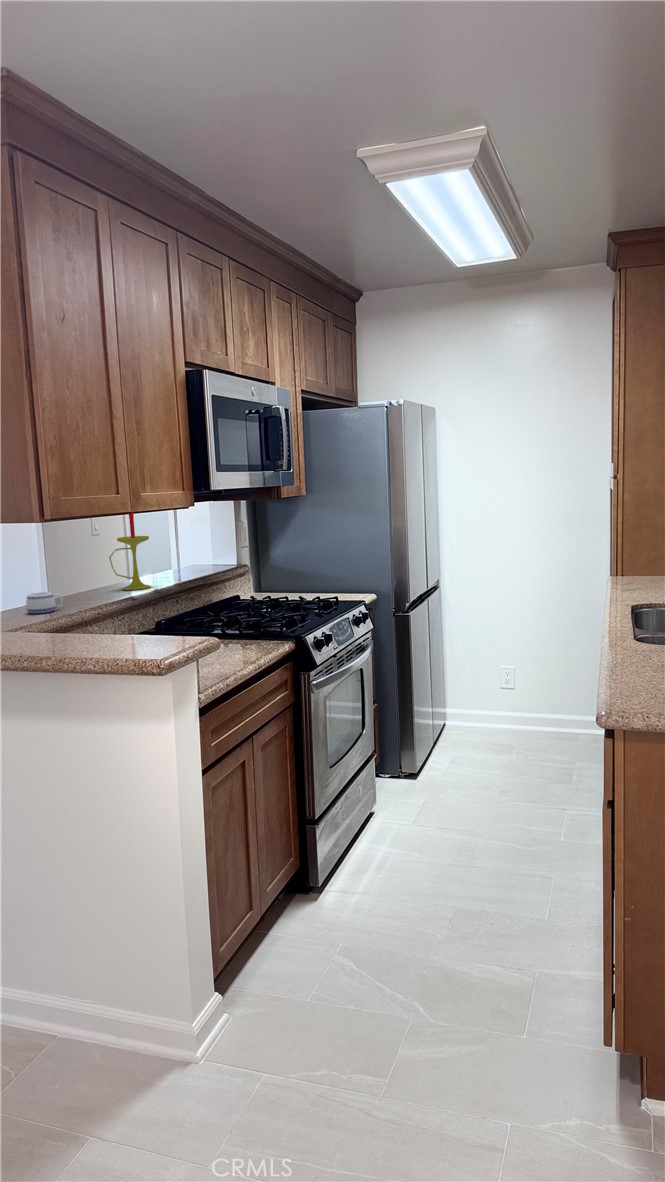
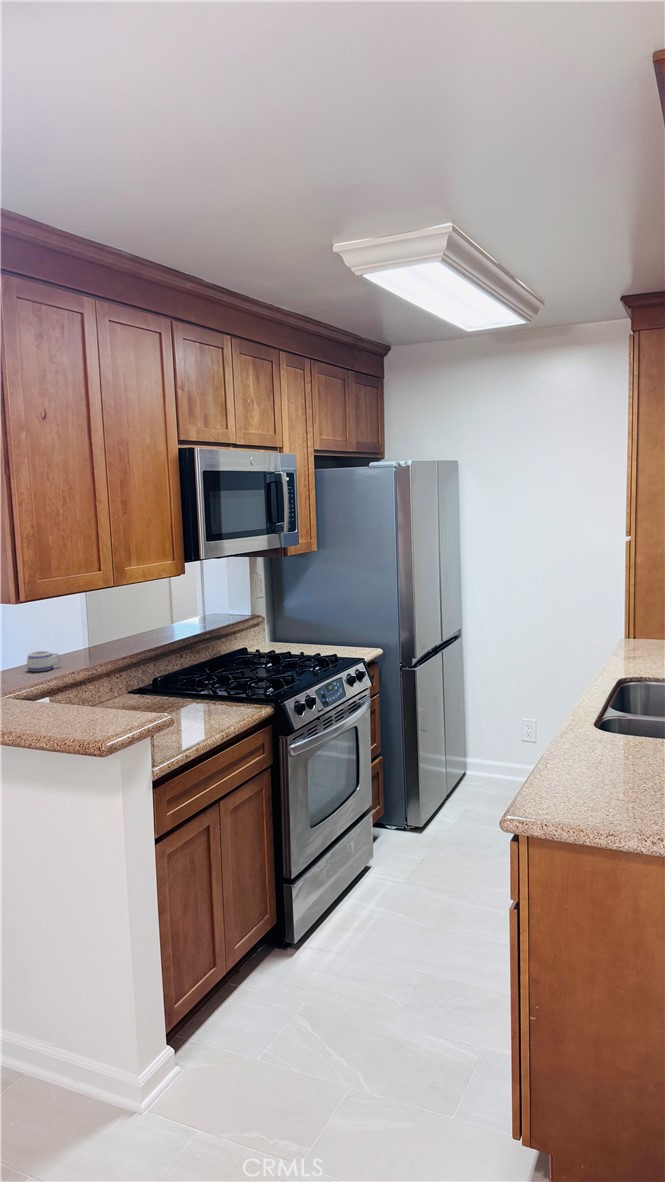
candle: present [109,514,151,590] -> none [117,565,157,645]

